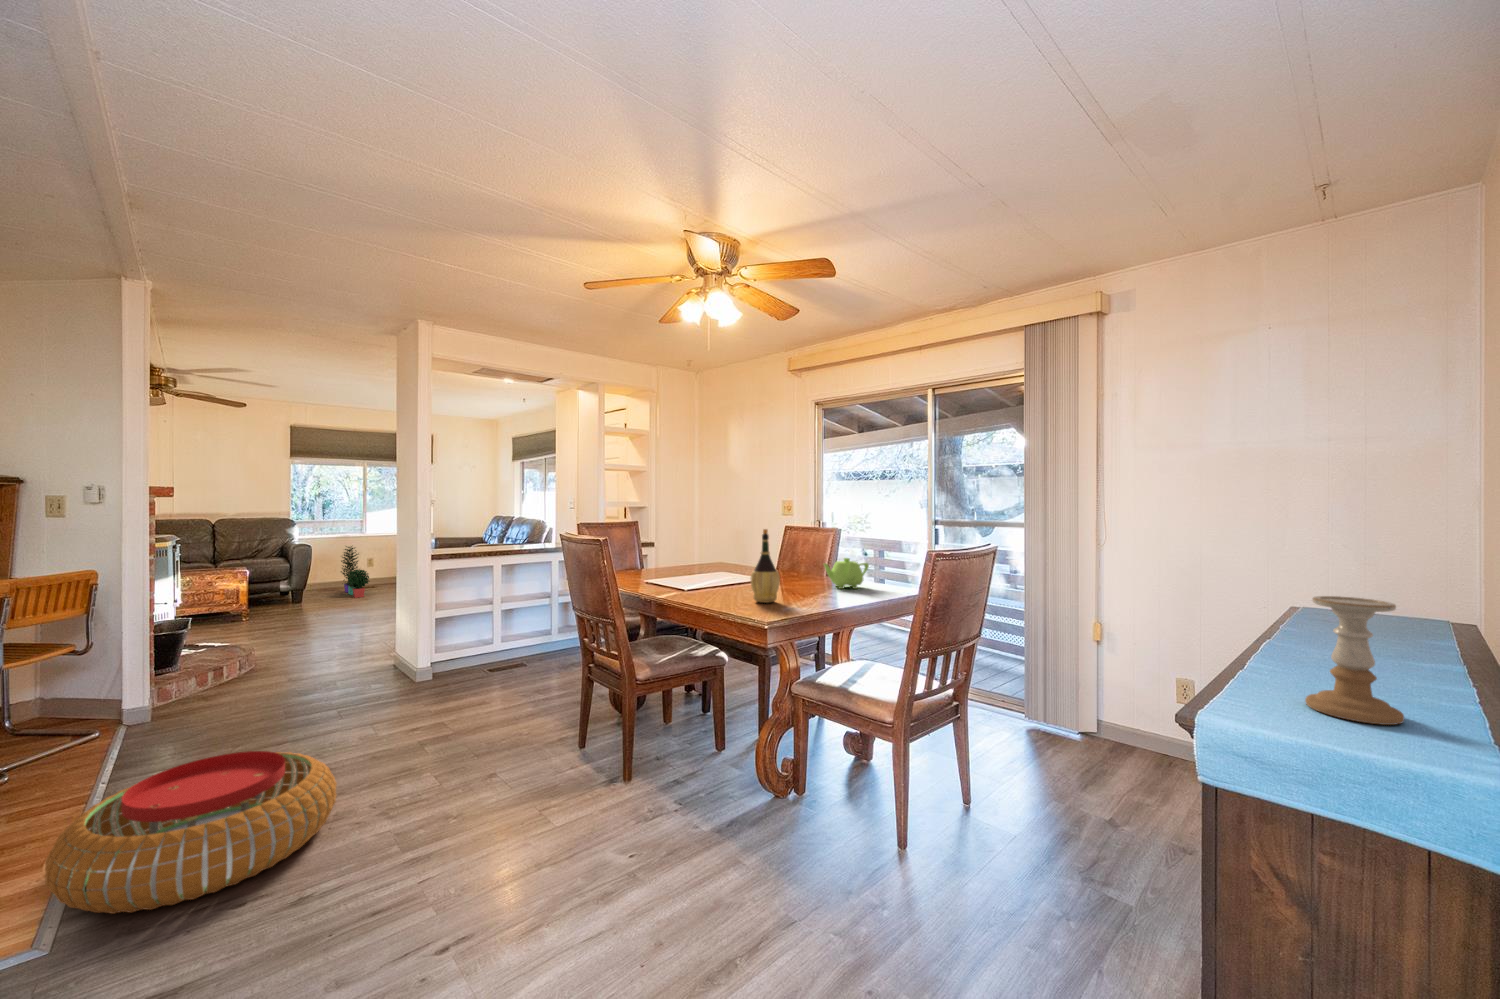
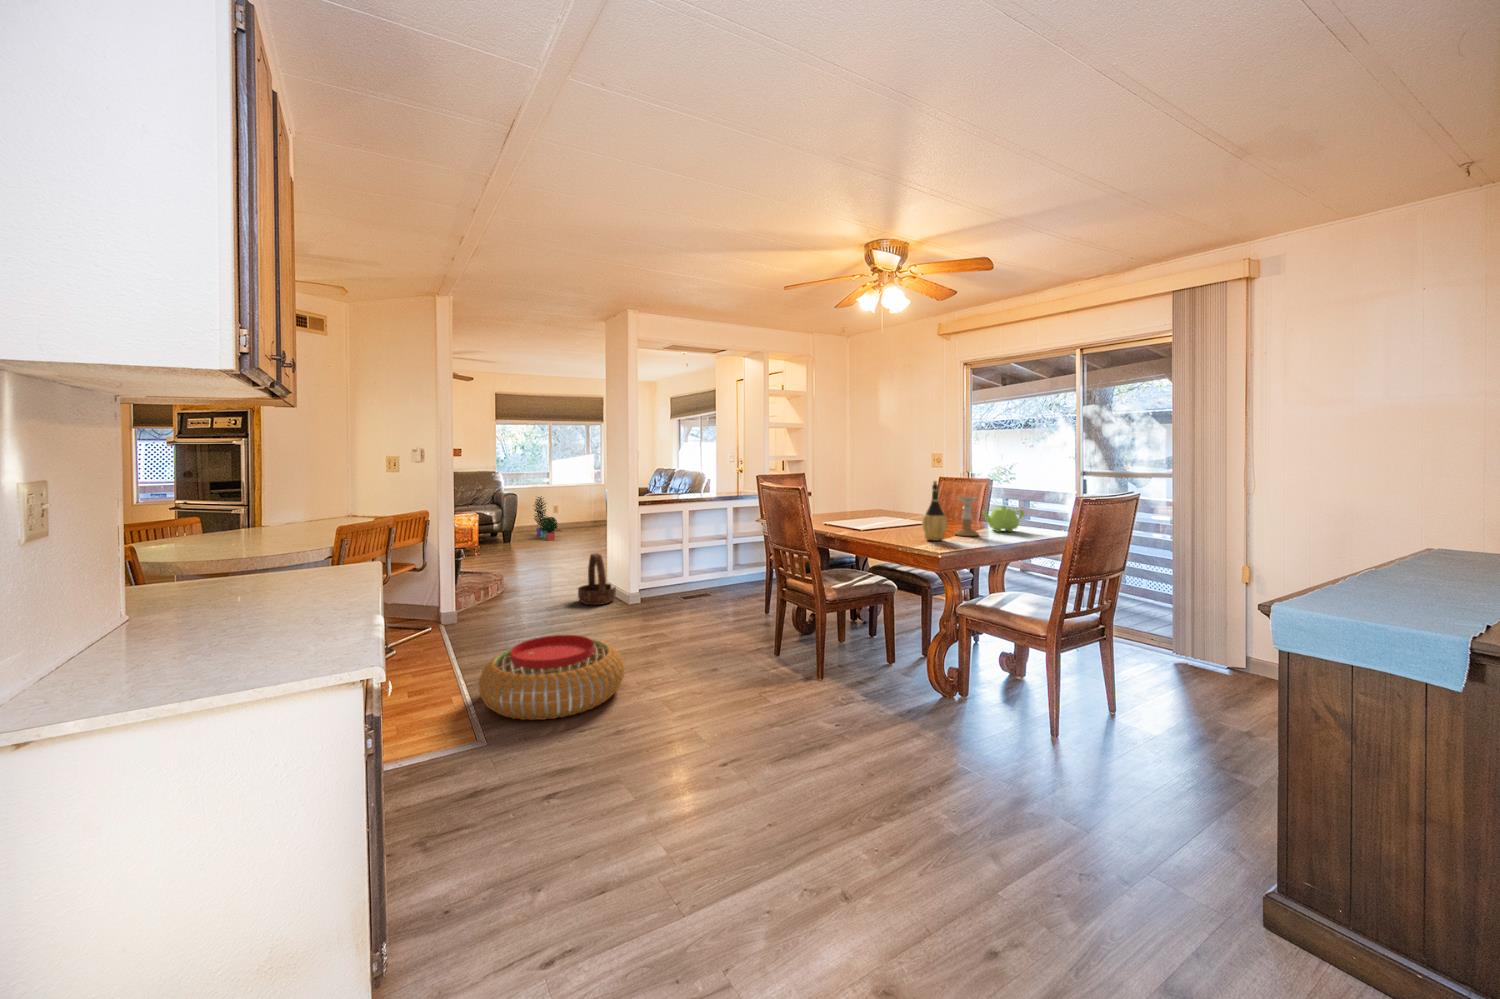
candle holder: present [1305,596,1404,725] -> present [955,497,978,536]
basket: none [344,619,400,686] -> present [578,553,616,605]

